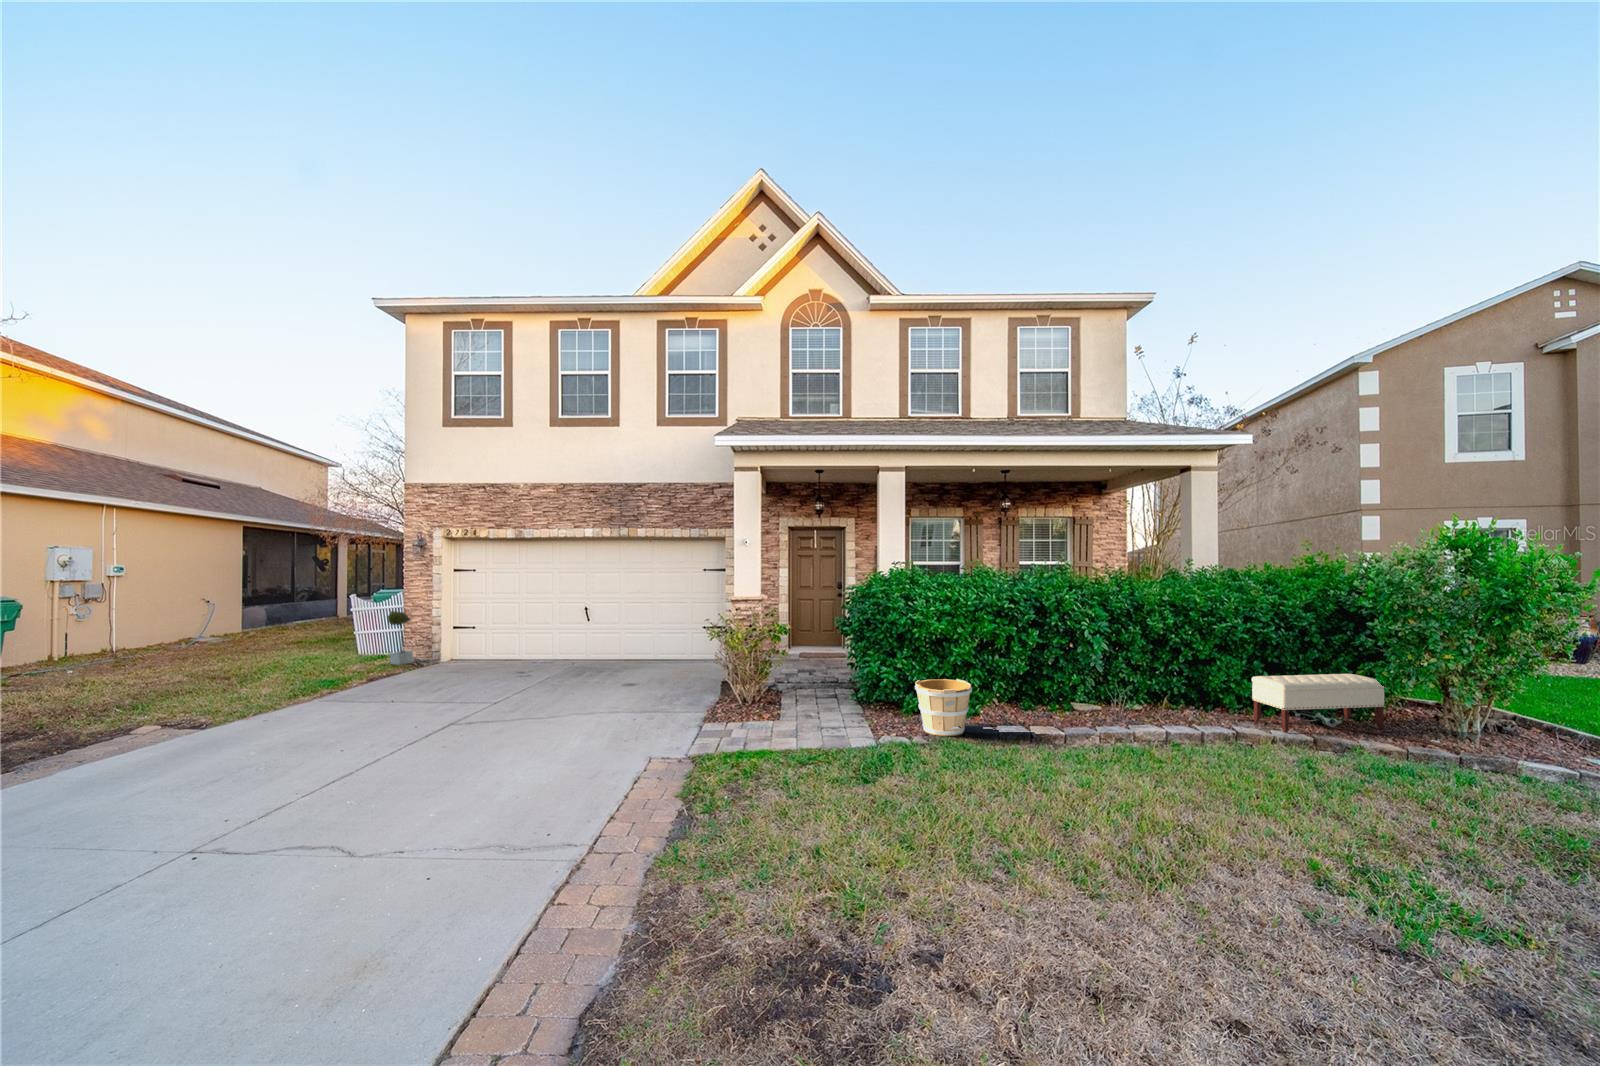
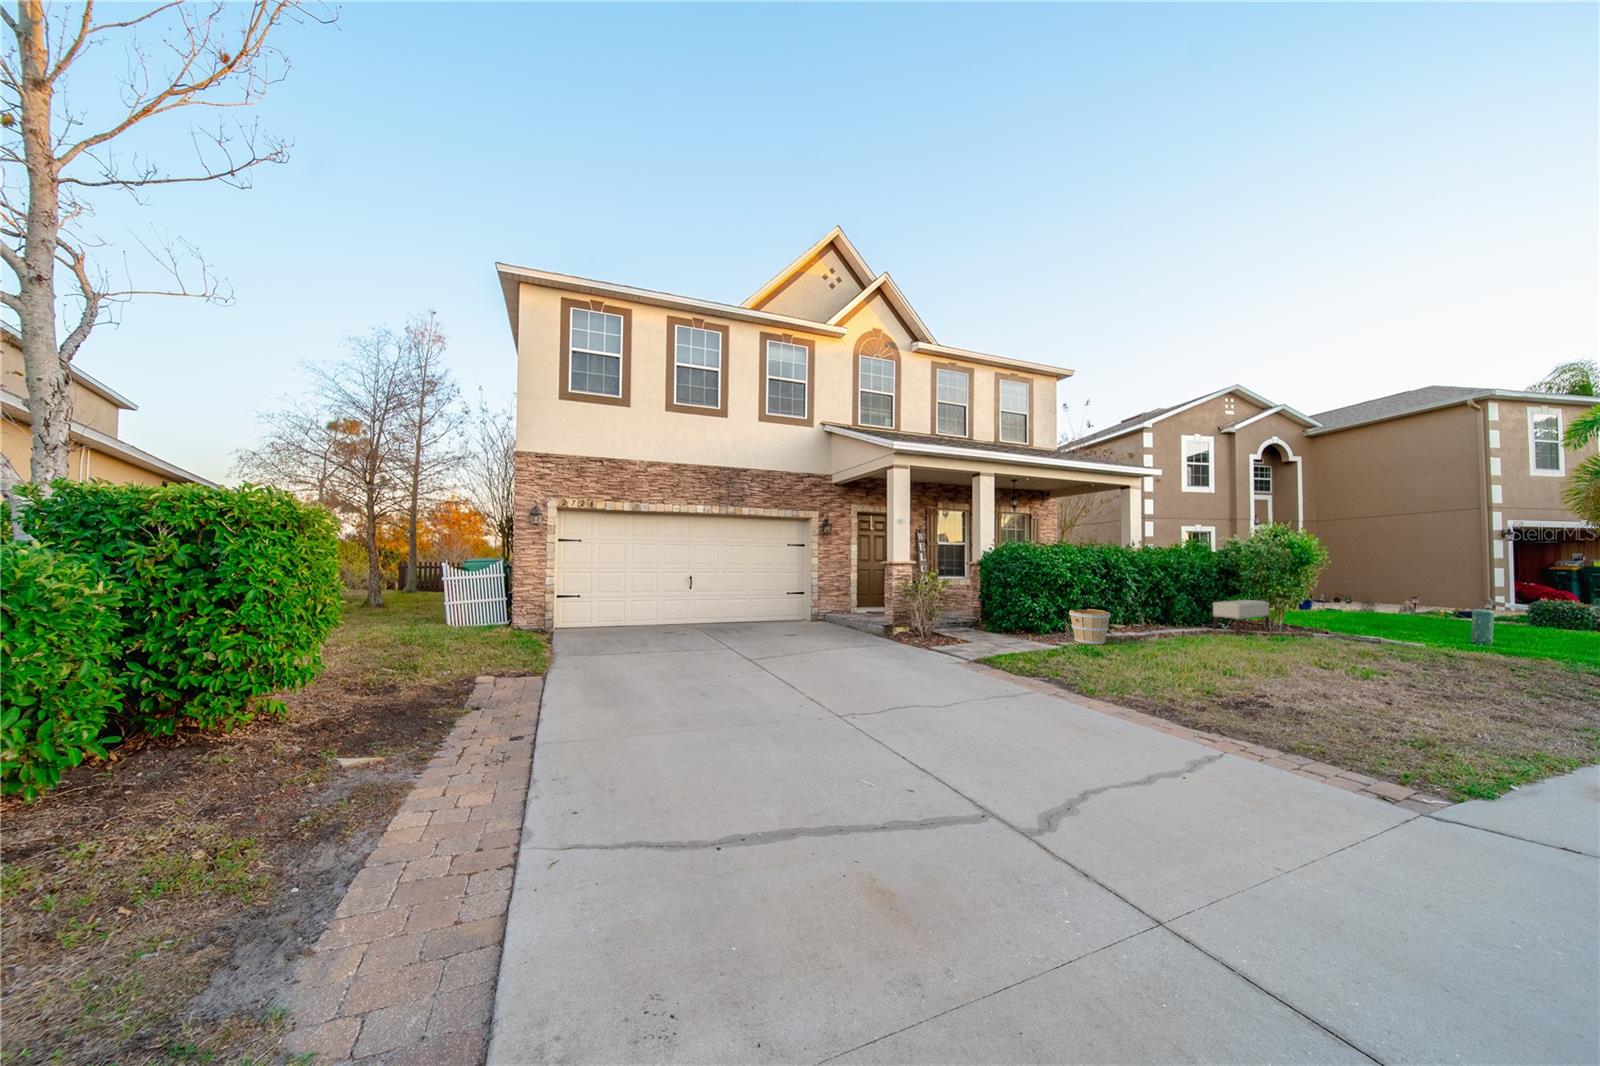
potted tree: present [387,611,413,665] -> none [502,579,528,633]

